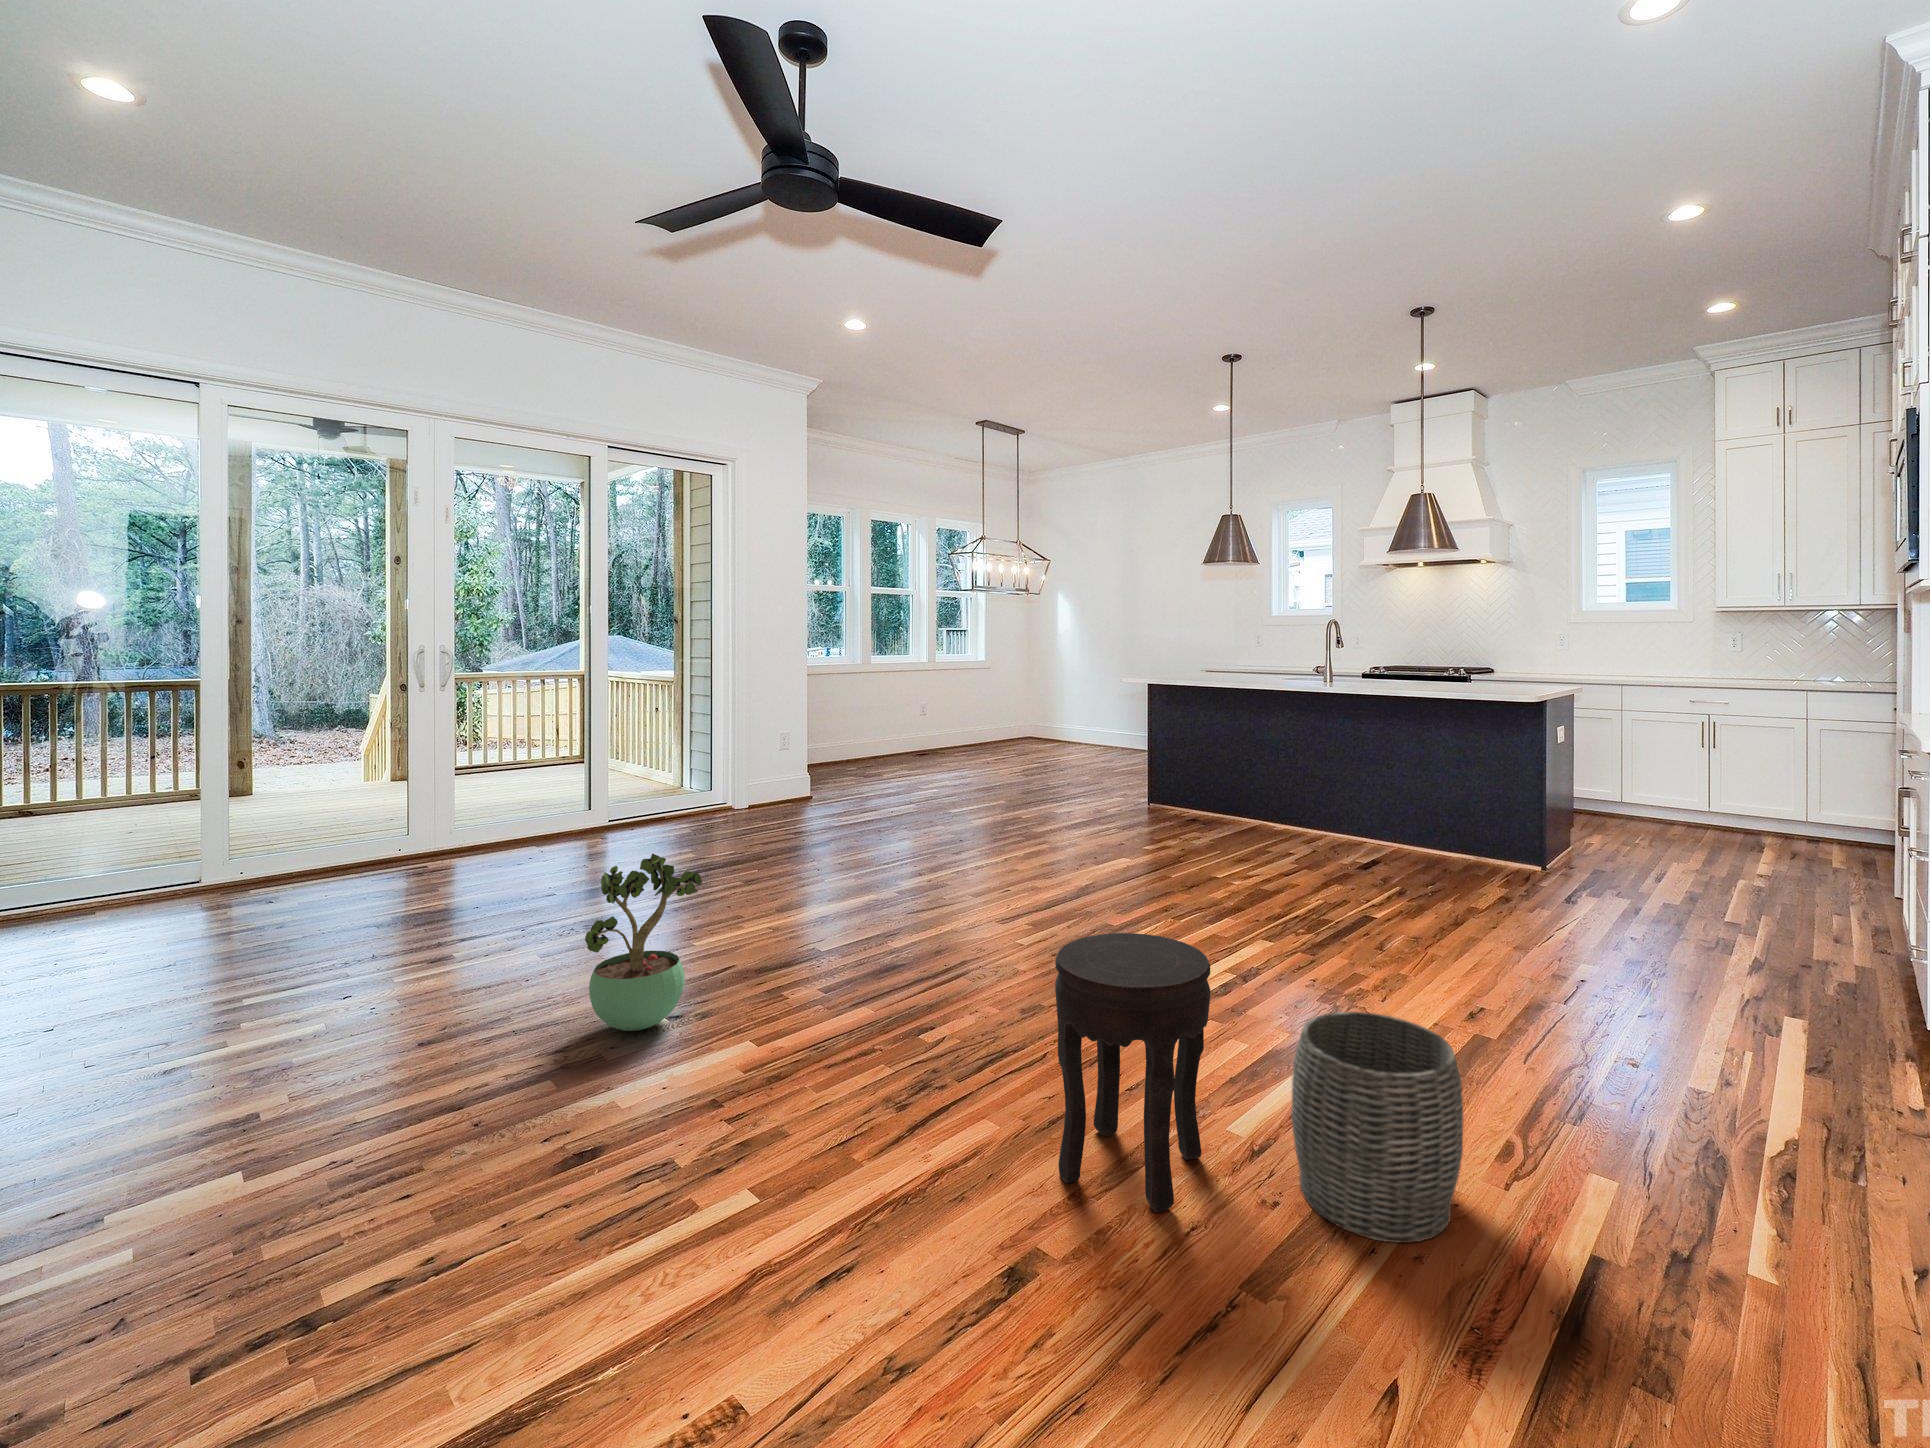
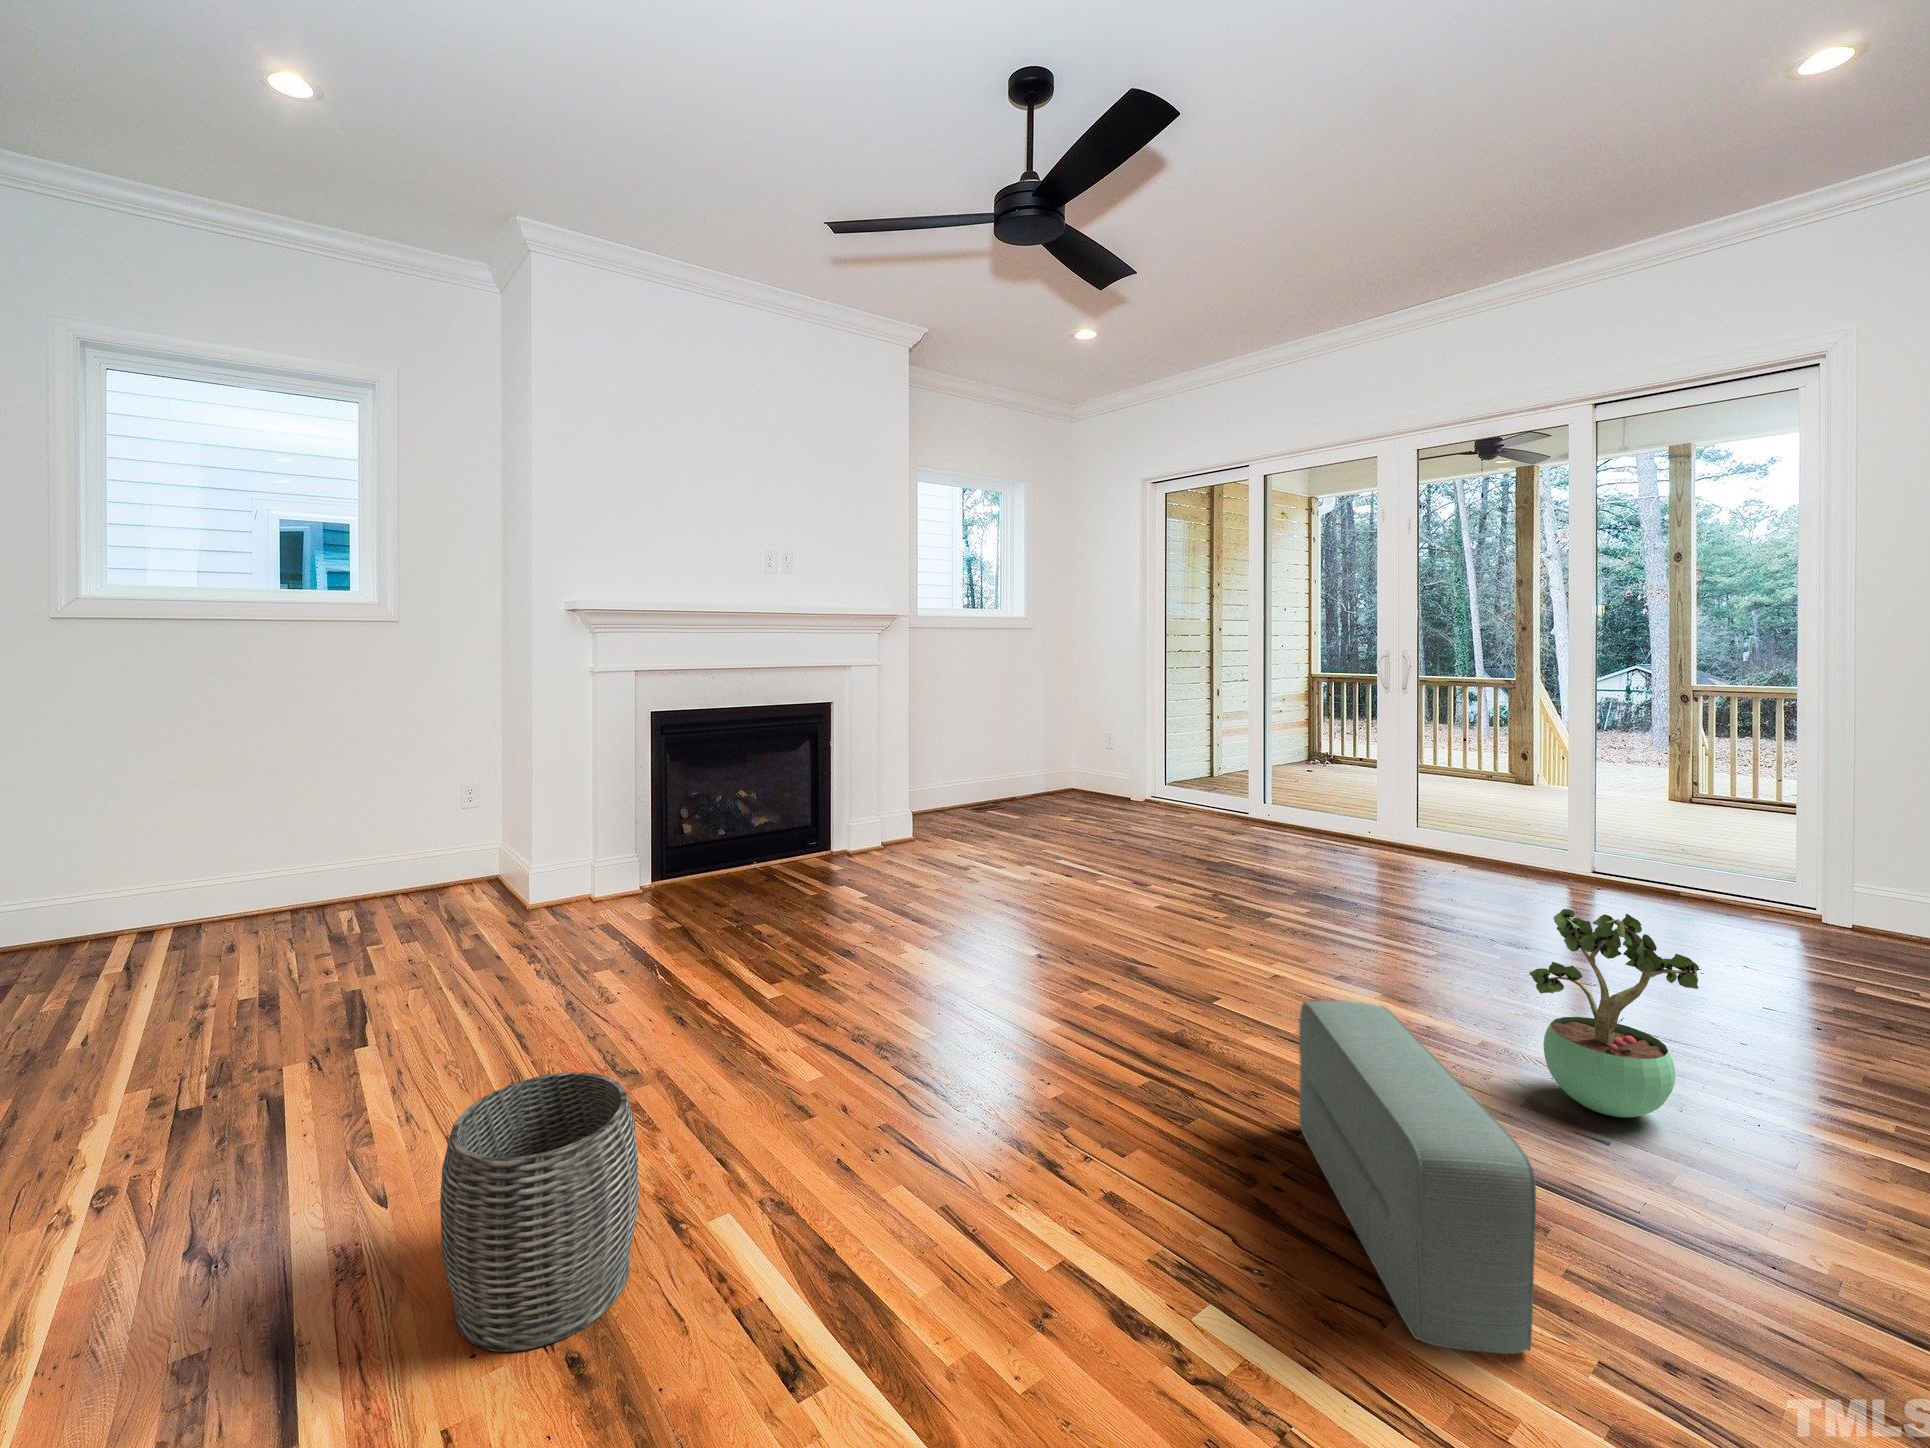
pouf: none [1016,846,1189,944] -> present [1299,1001,1536,1354]
potted plant: present [585,854,702,1031] -> present [1529,909,1701,1117]
side table: present [1055,933,1210,1213] -> none [629,924,774,1178]

